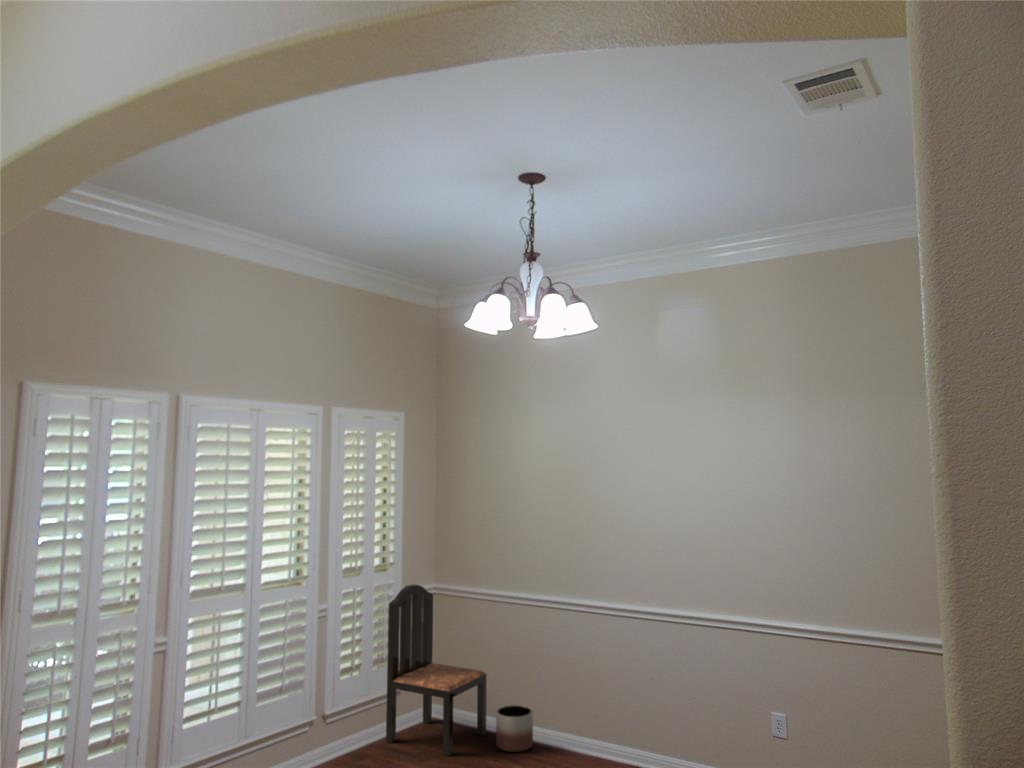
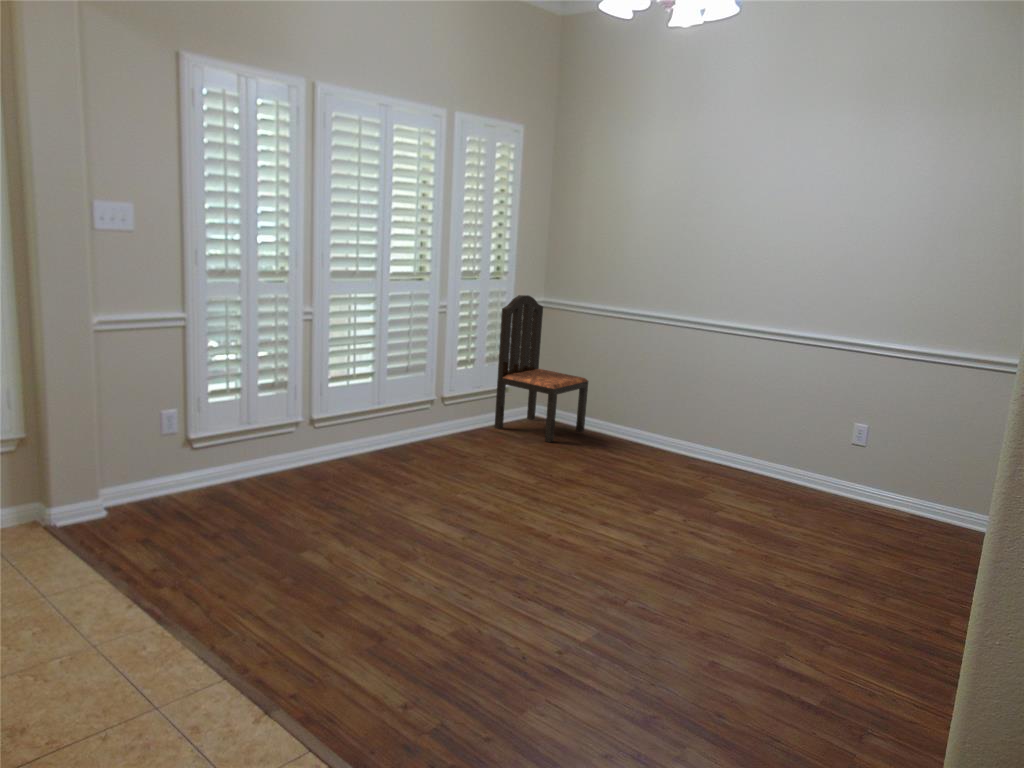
planter: present [496,705,533,752] -> none [593,409,629,446]

